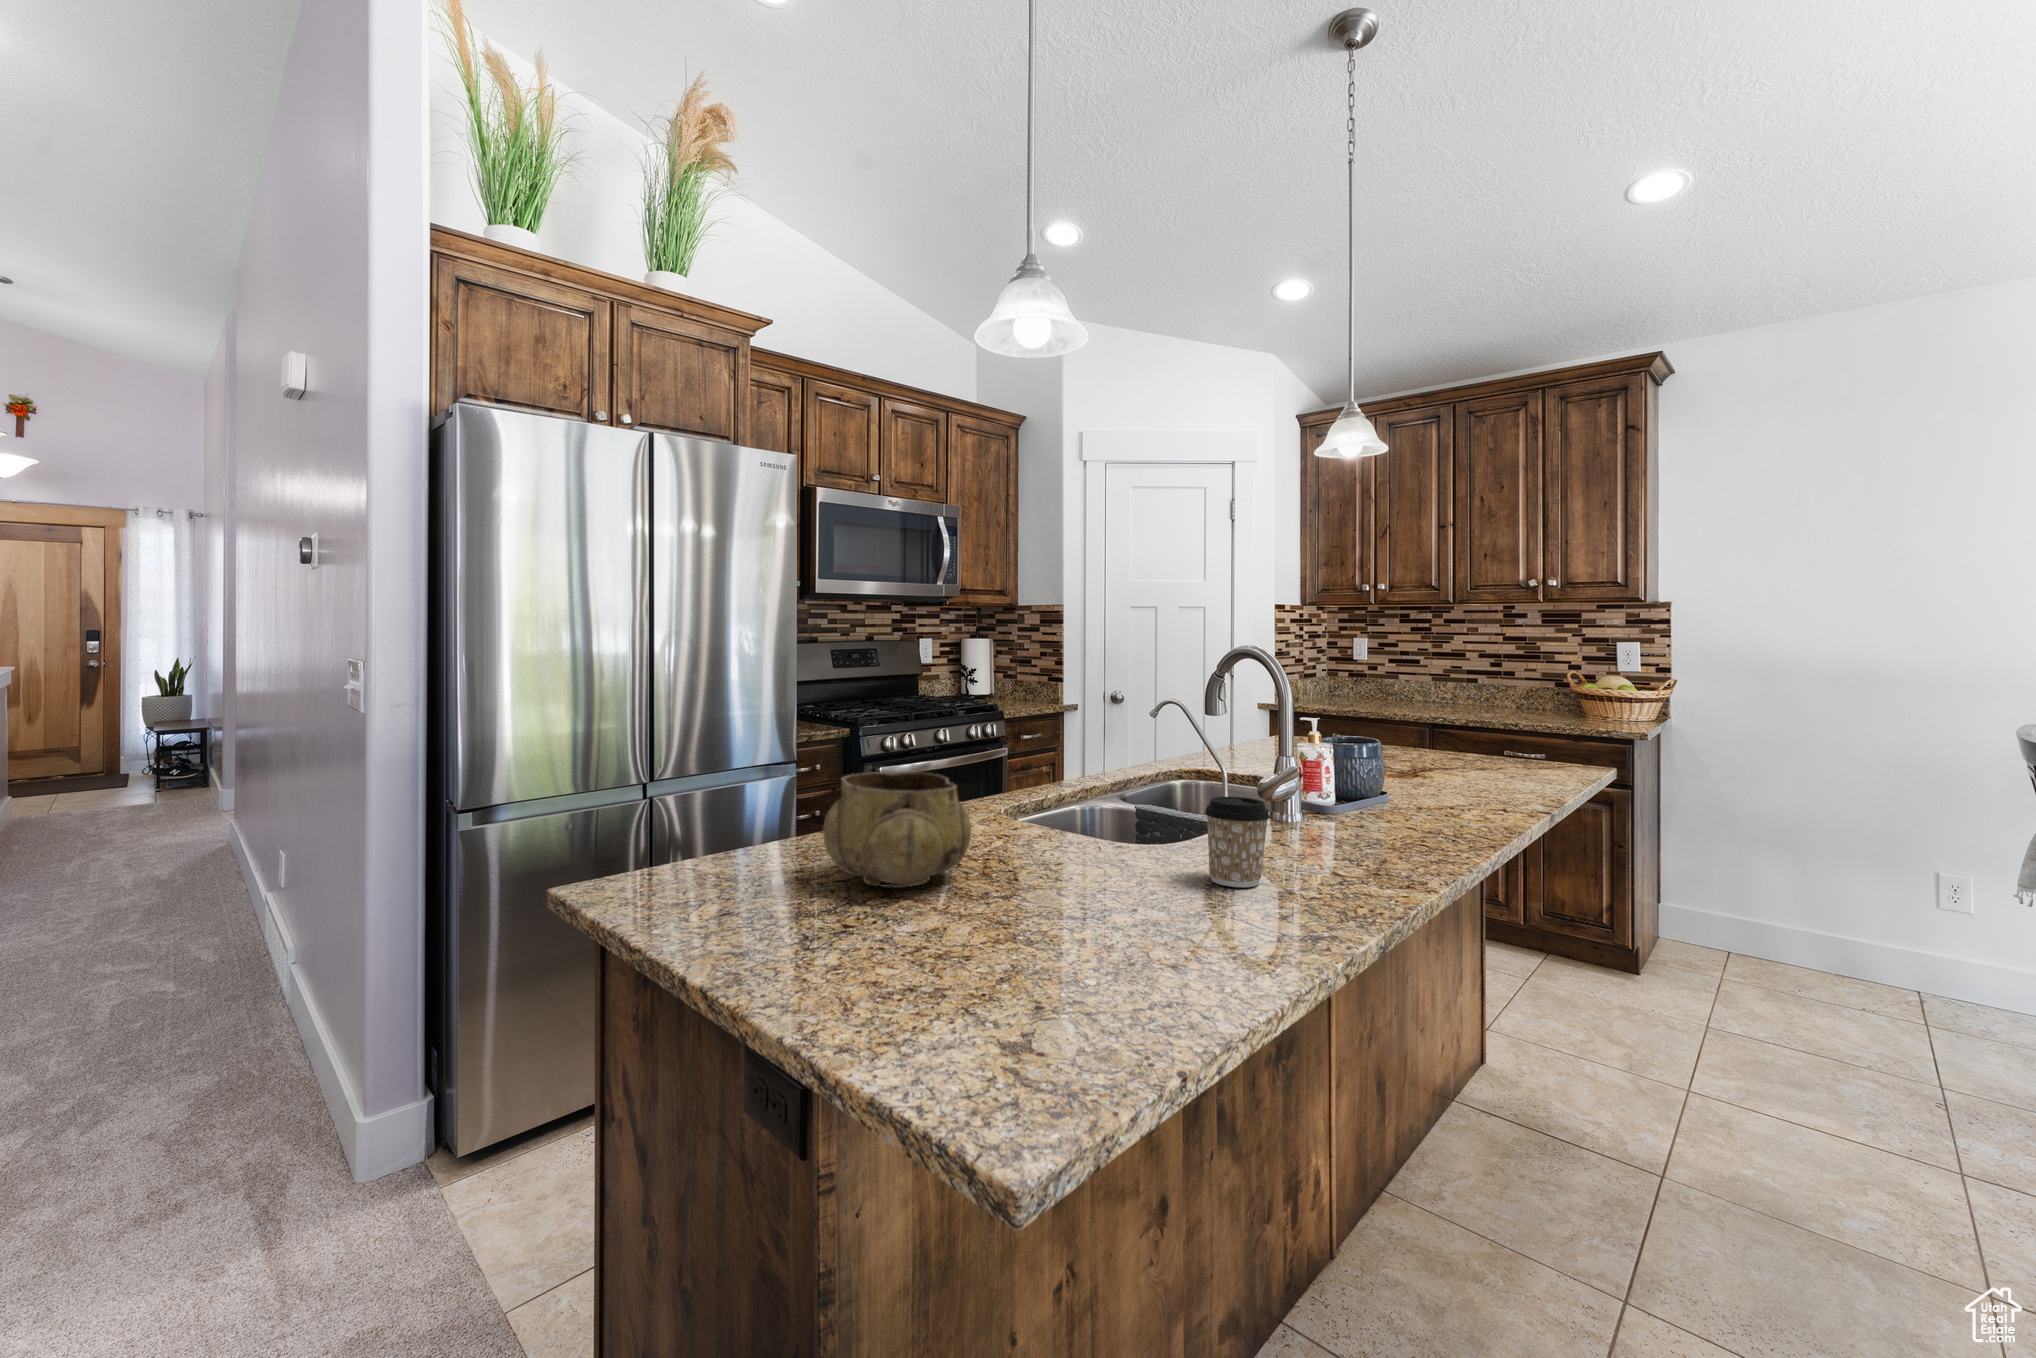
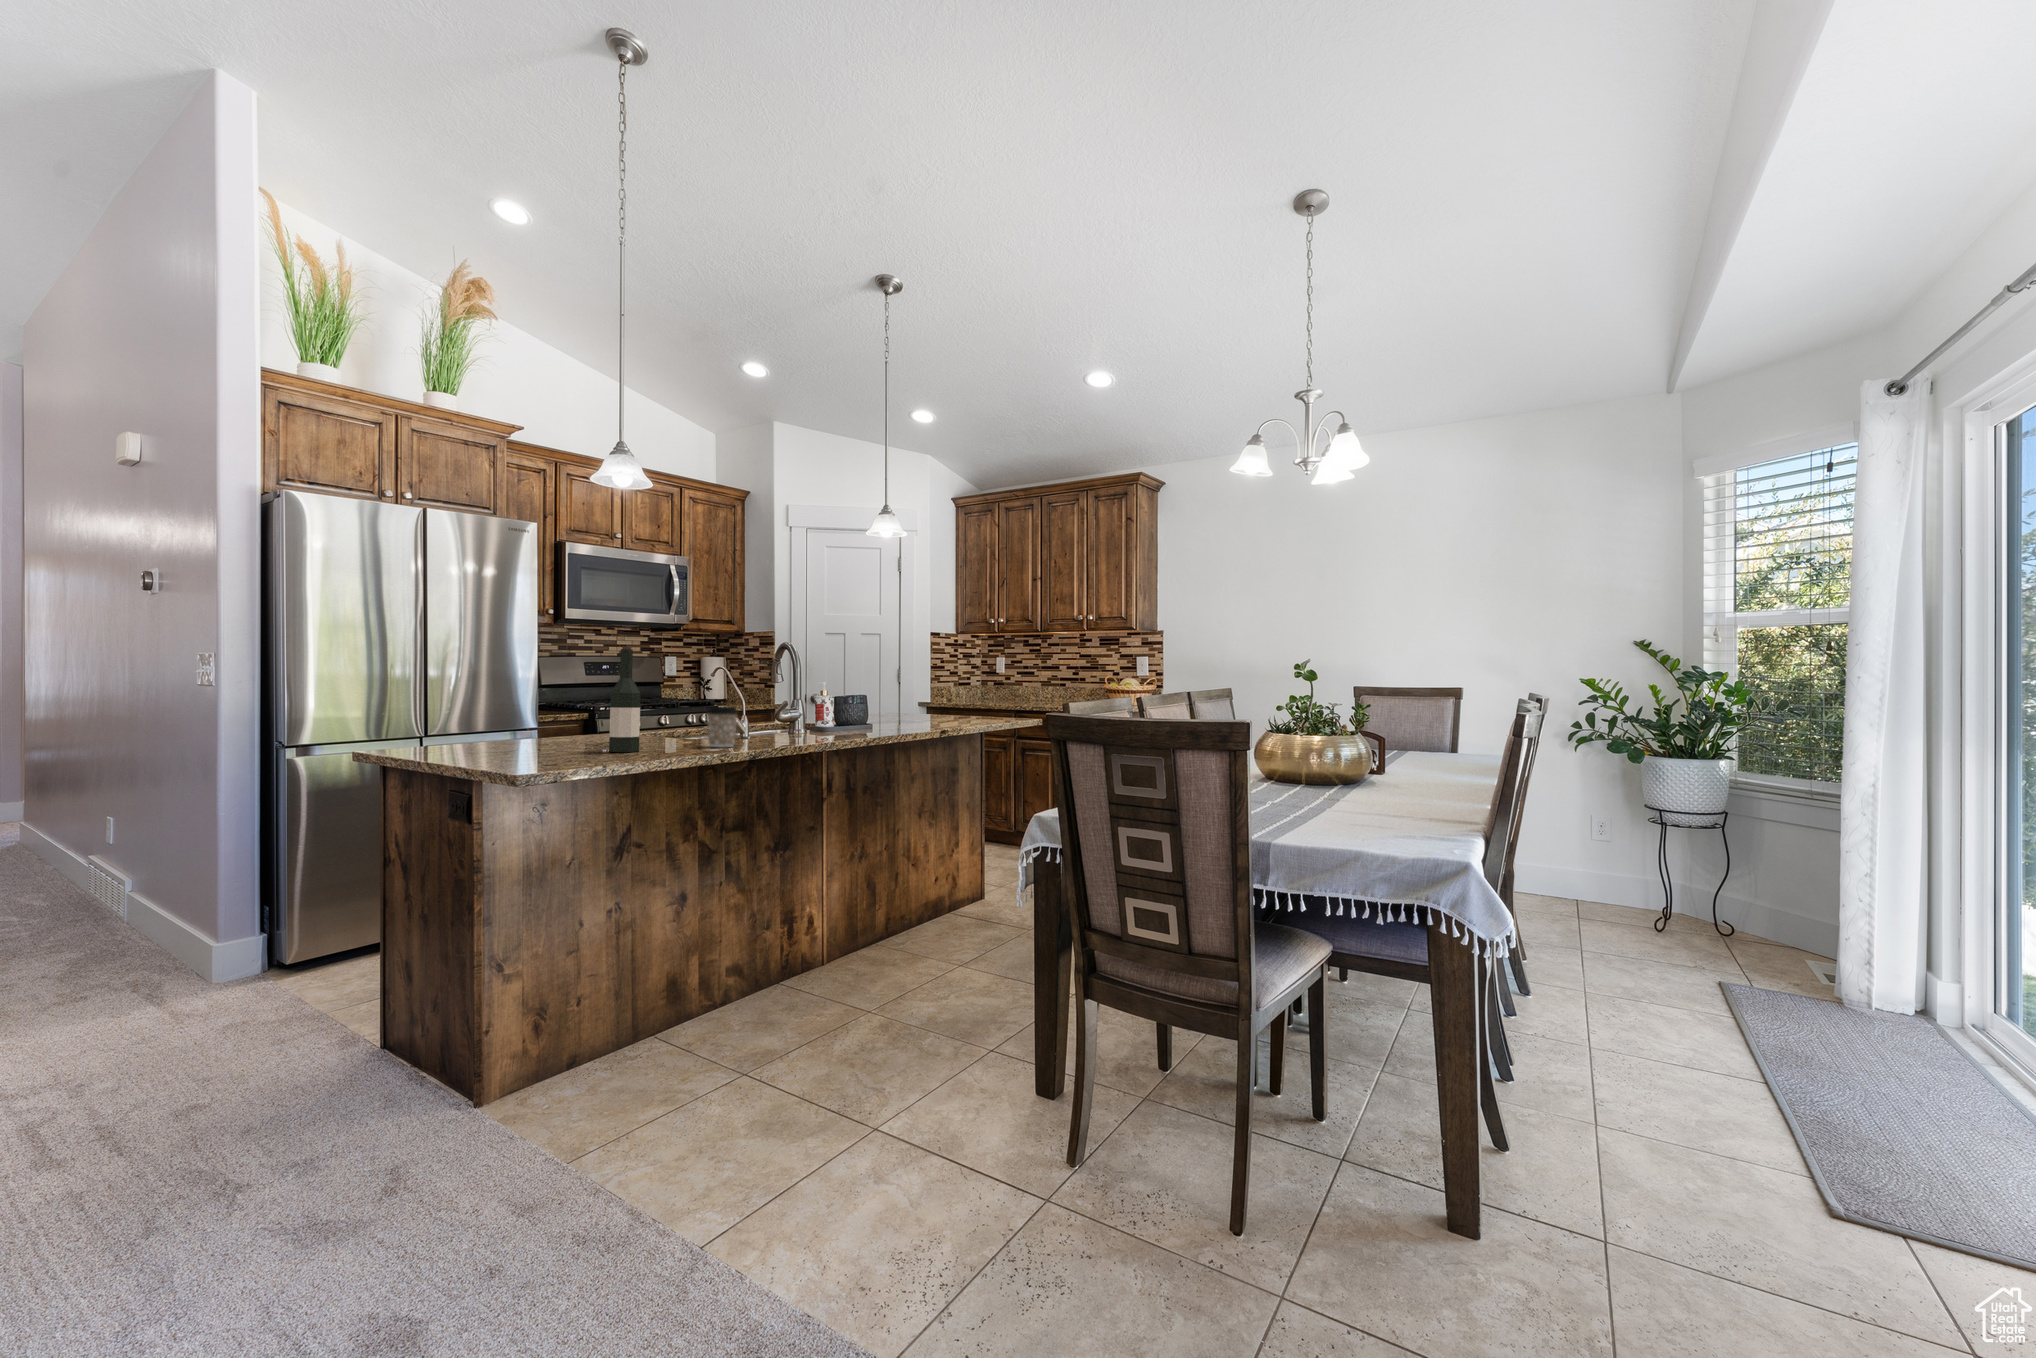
wine bottle: none [1039,684,1102,908] -> present [609,646,640,752]
decorative bowl: present [823,772,971,888] -> none [498,698,584,751]

